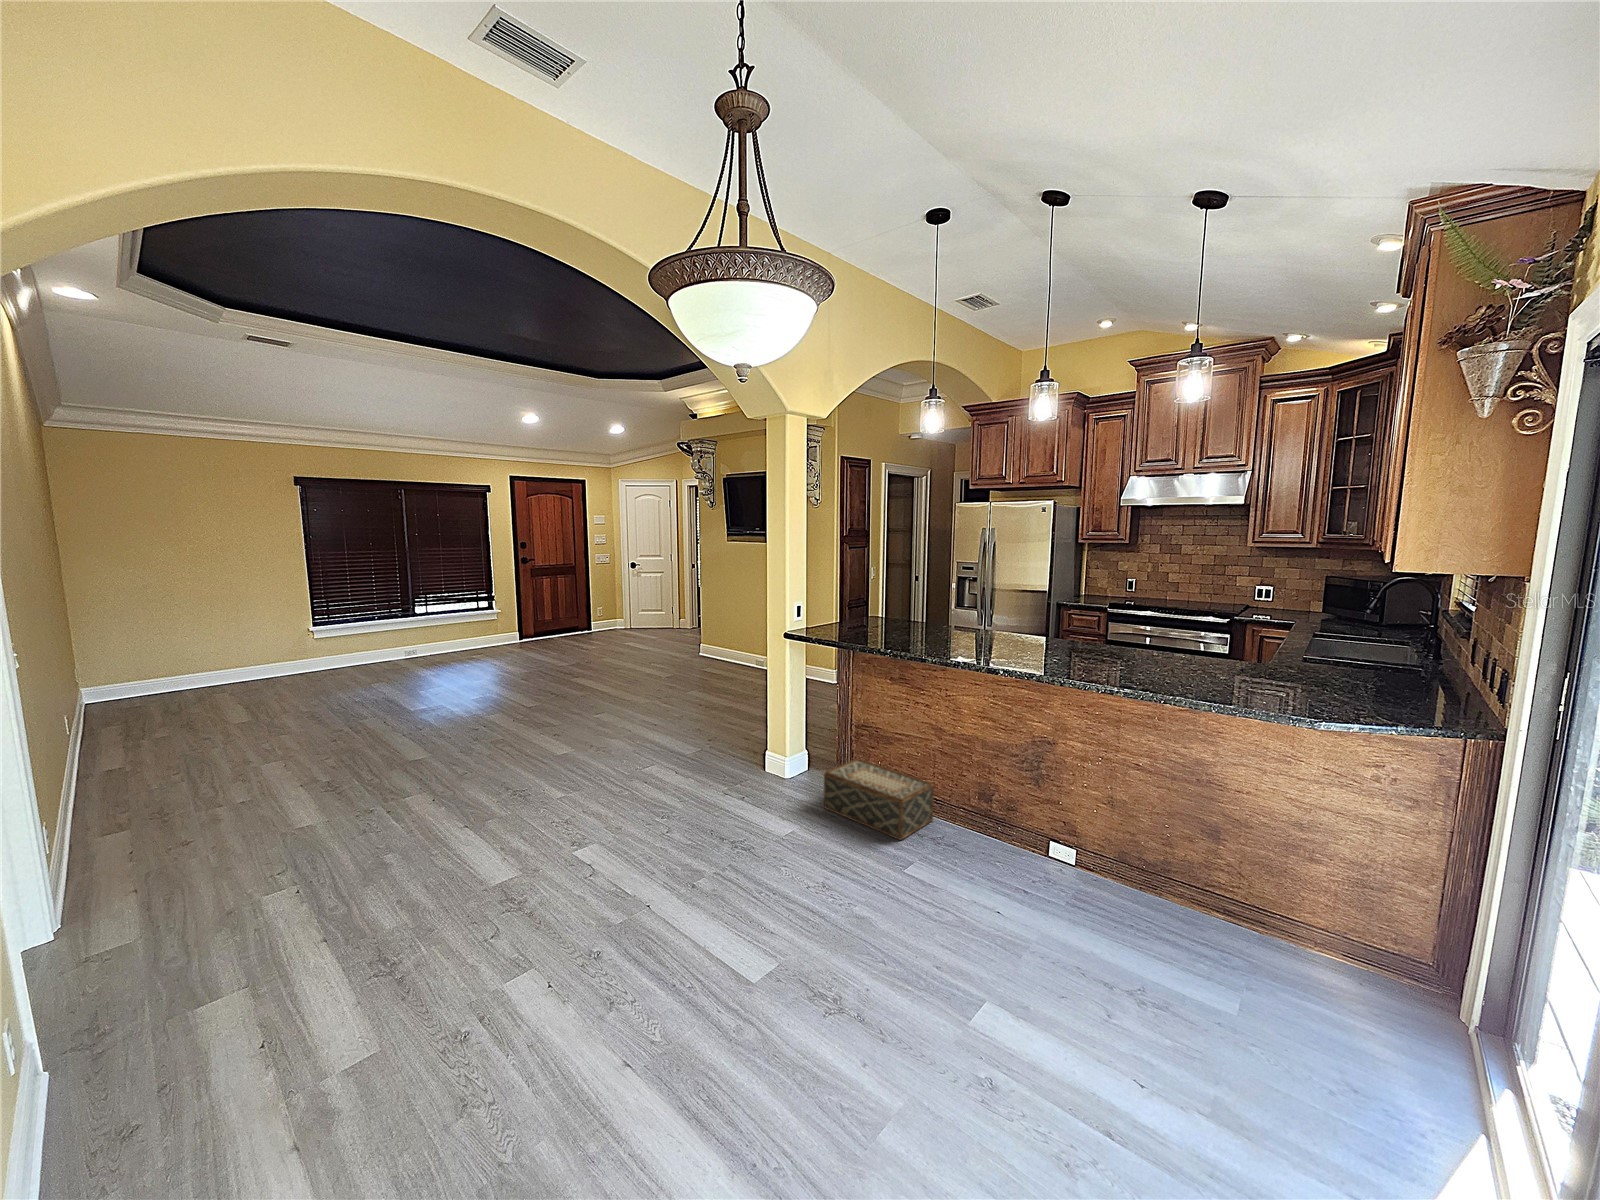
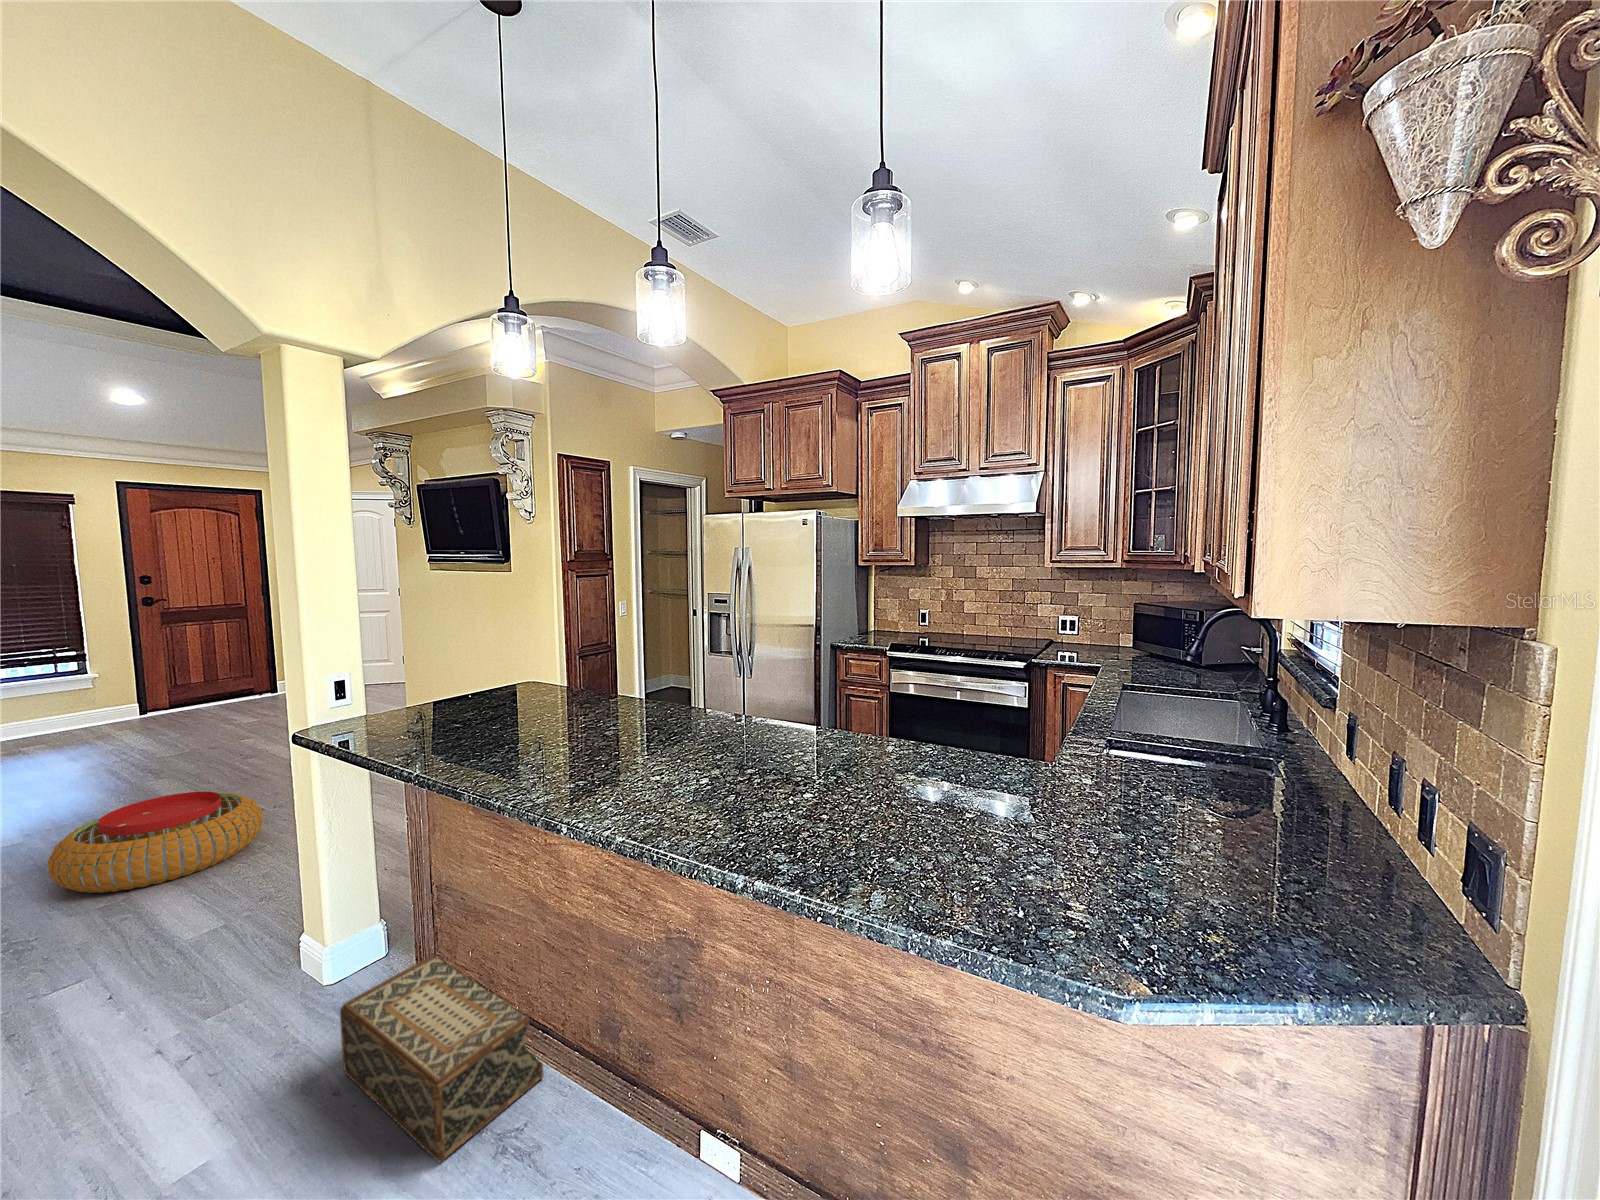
pouf: none [582,680,676,730] -> present [48,792,263,893]

